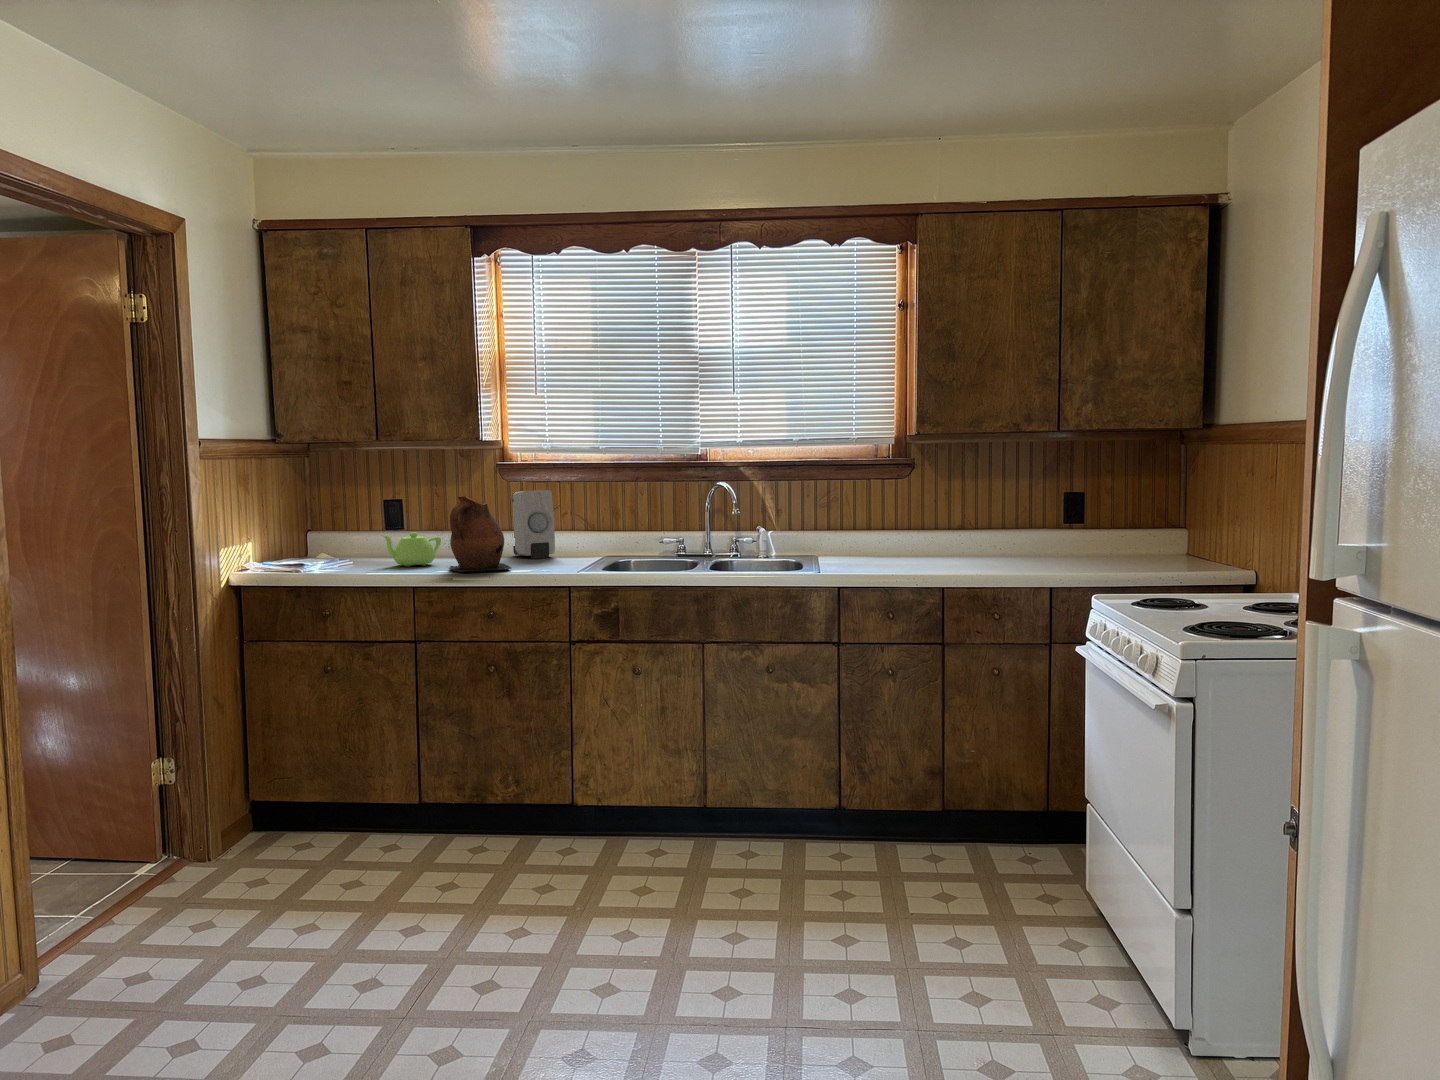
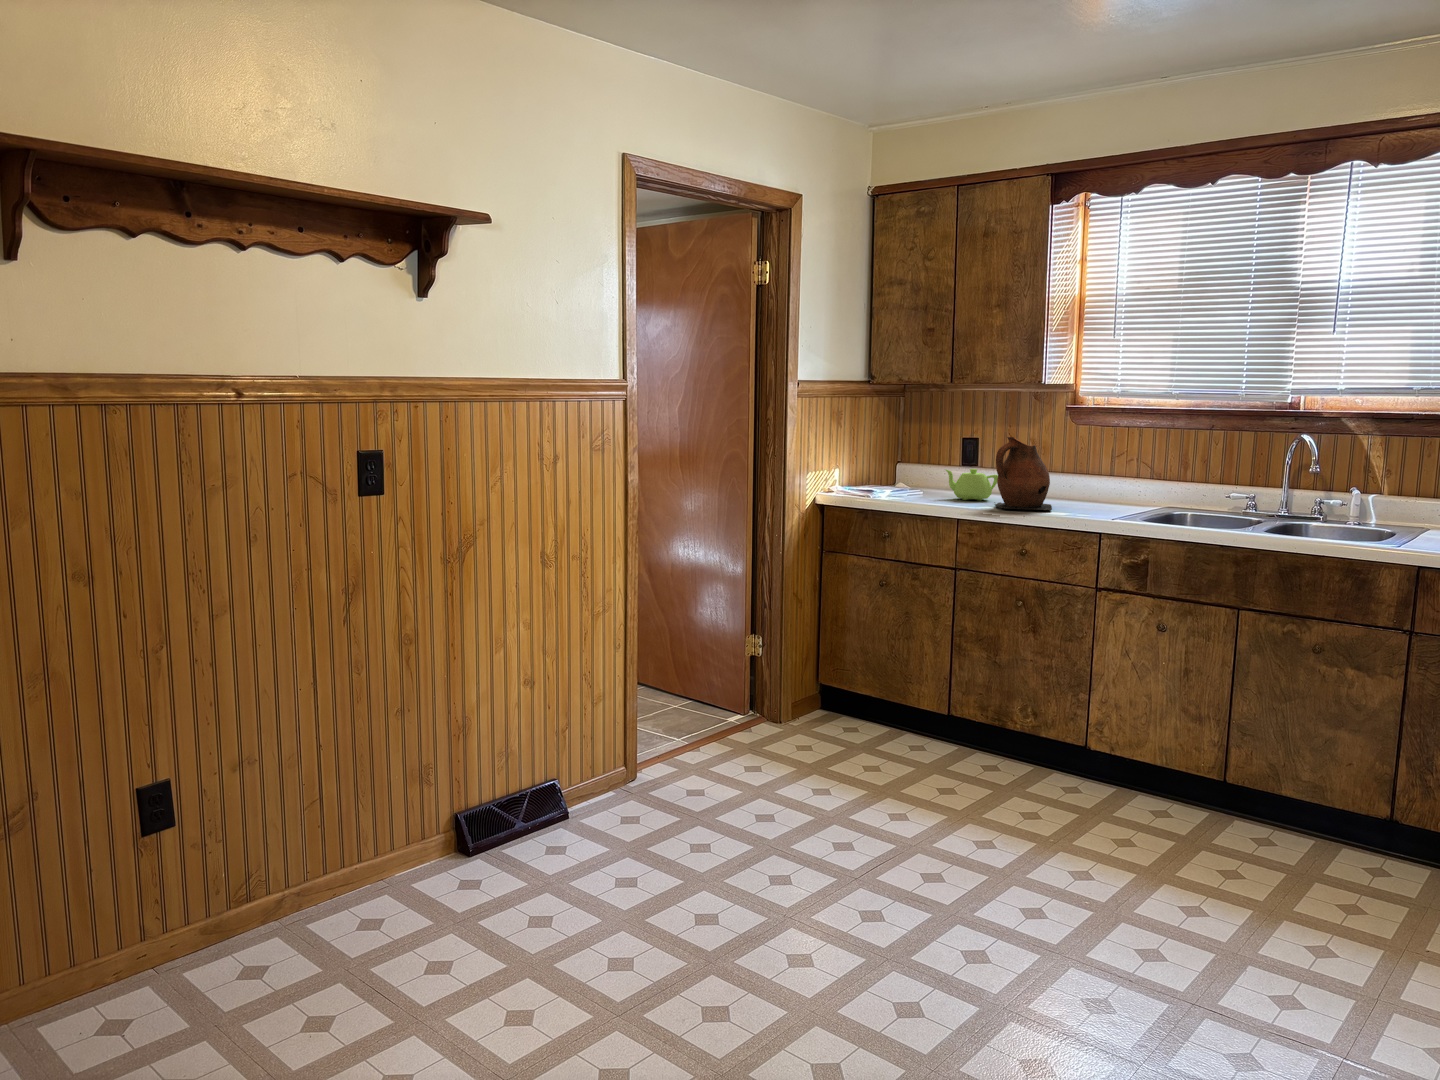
soap dispenser: present [512,490,555,559] -> none [1077,435,1117,504]

